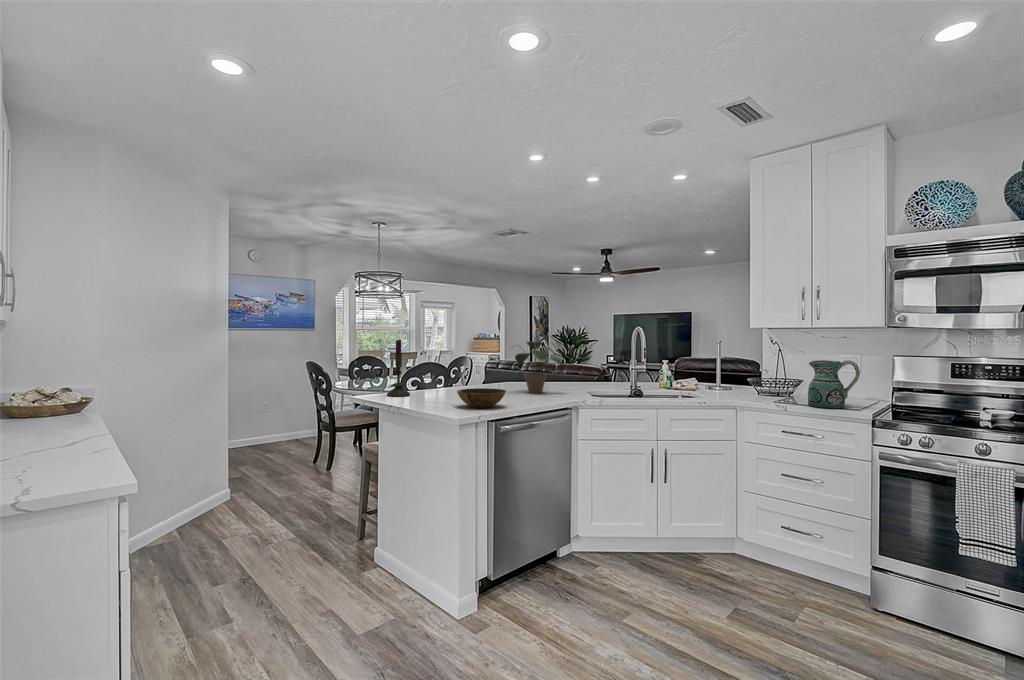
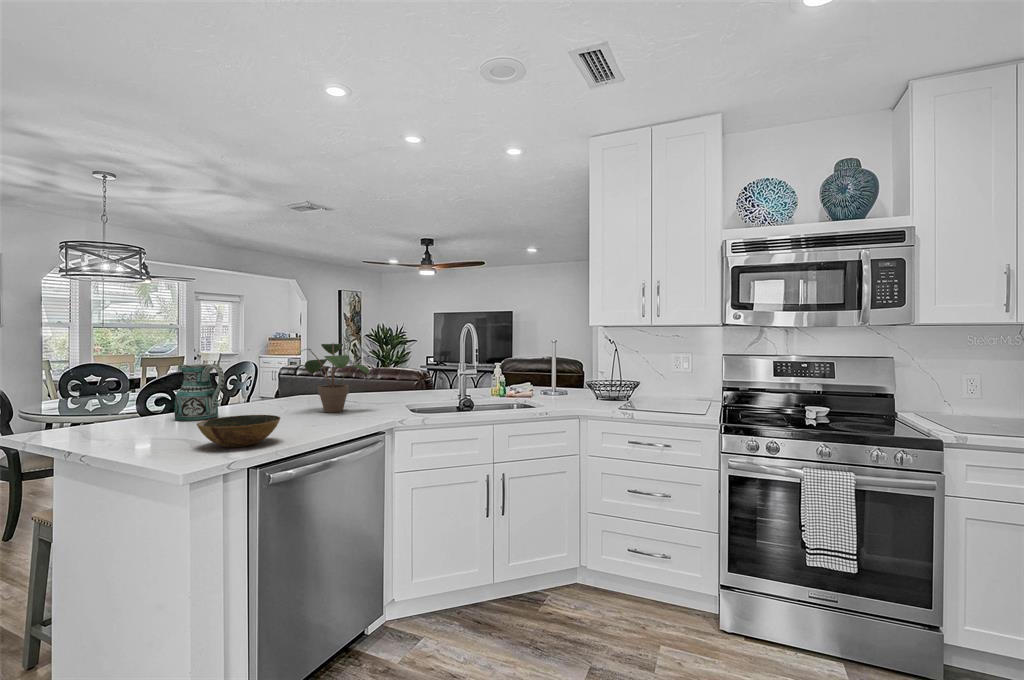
candle: present [387,339,410,397] -> none [87,343,131,434]
ceramic pitcher: present [808,360,860,408] -> present [174,364,224,421]

